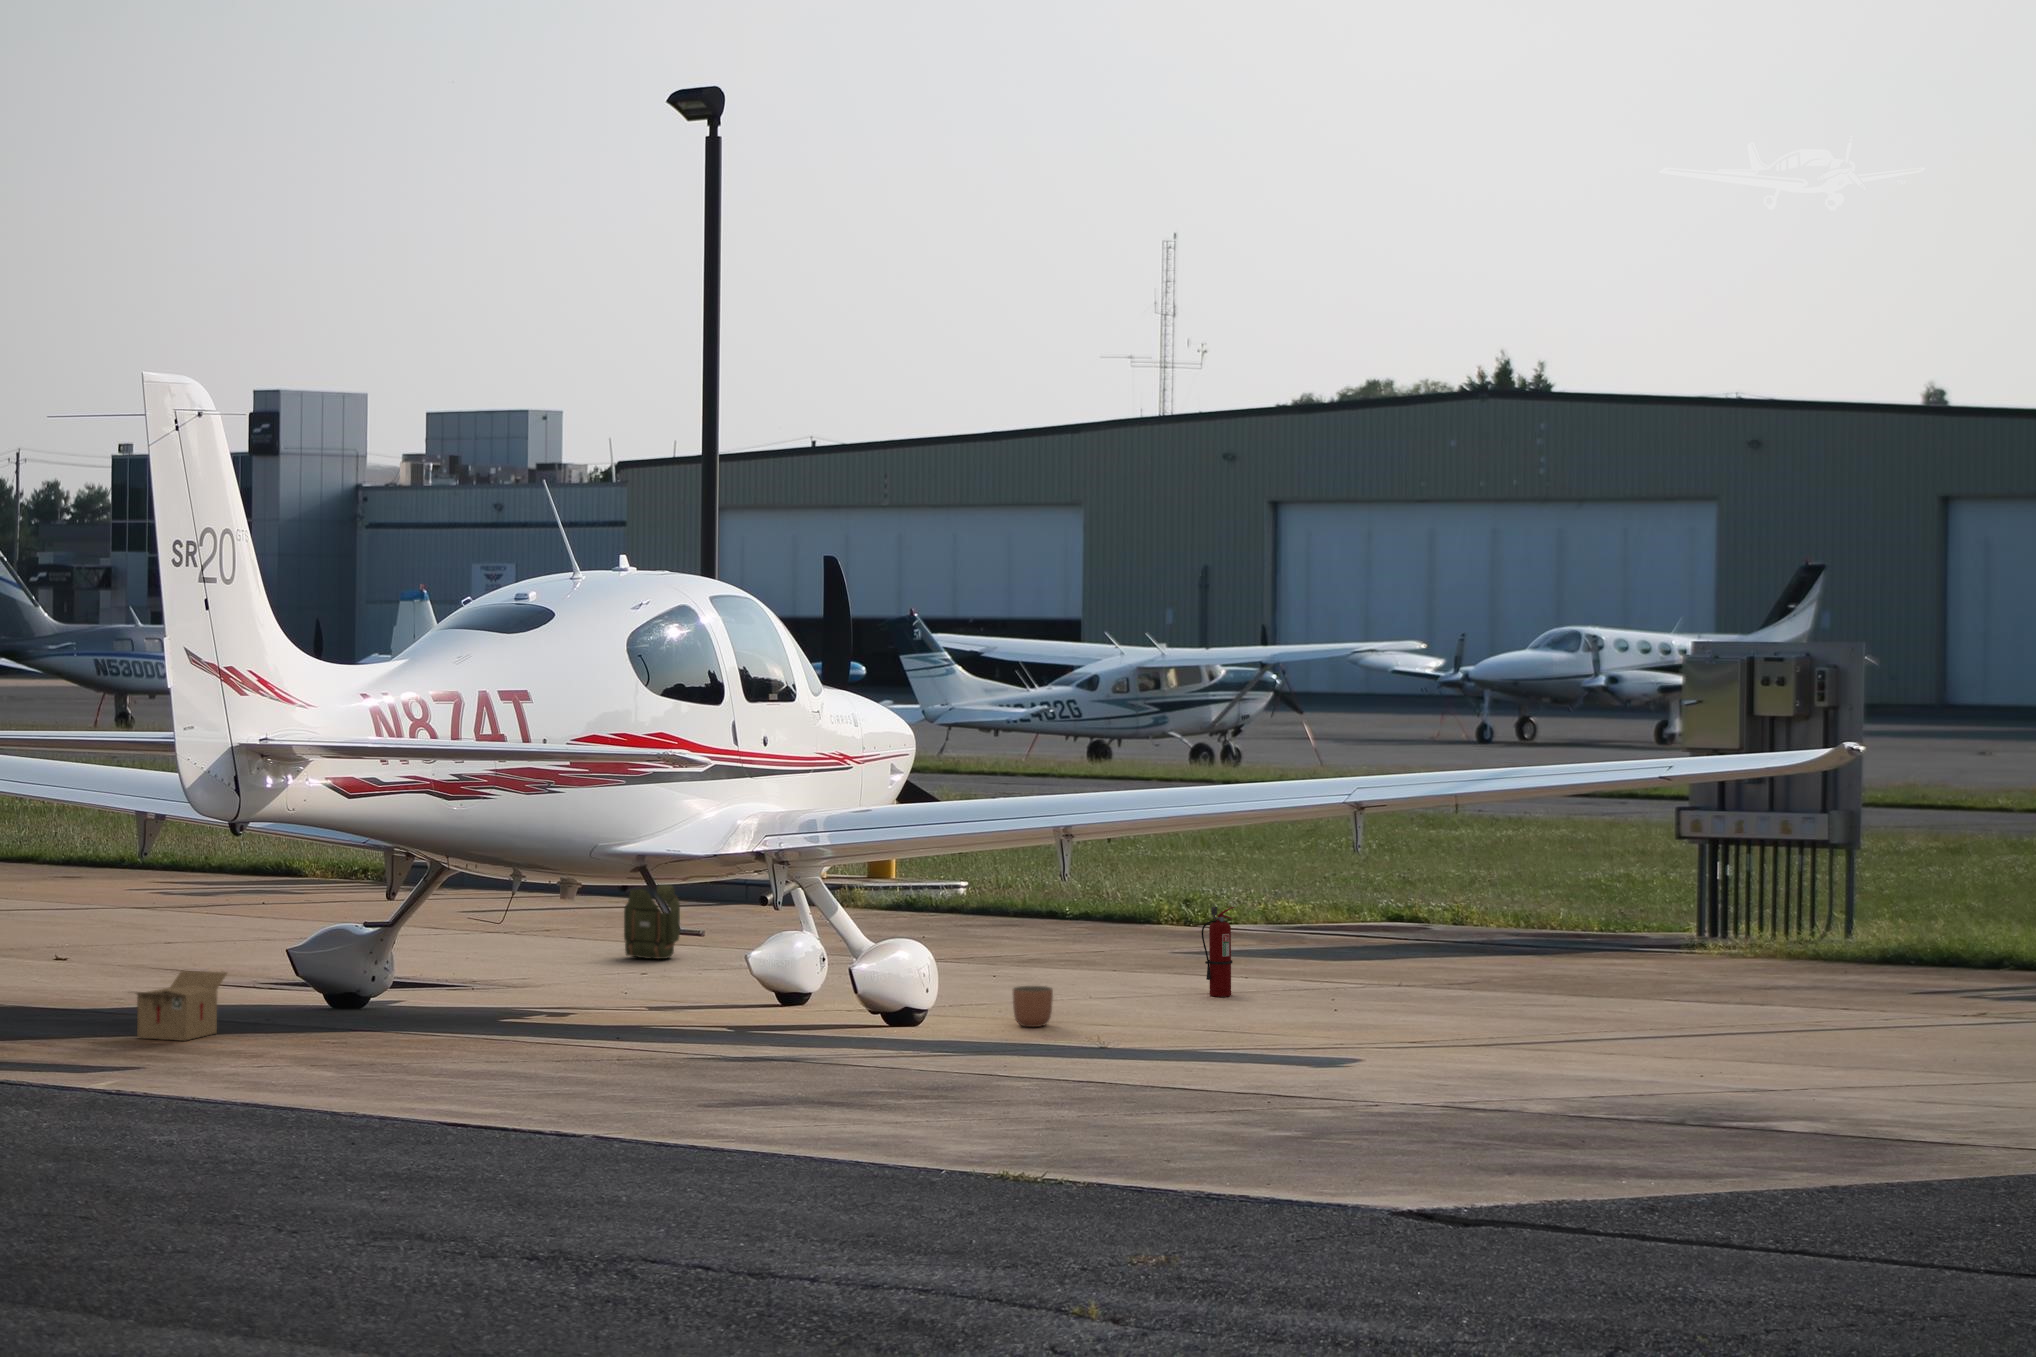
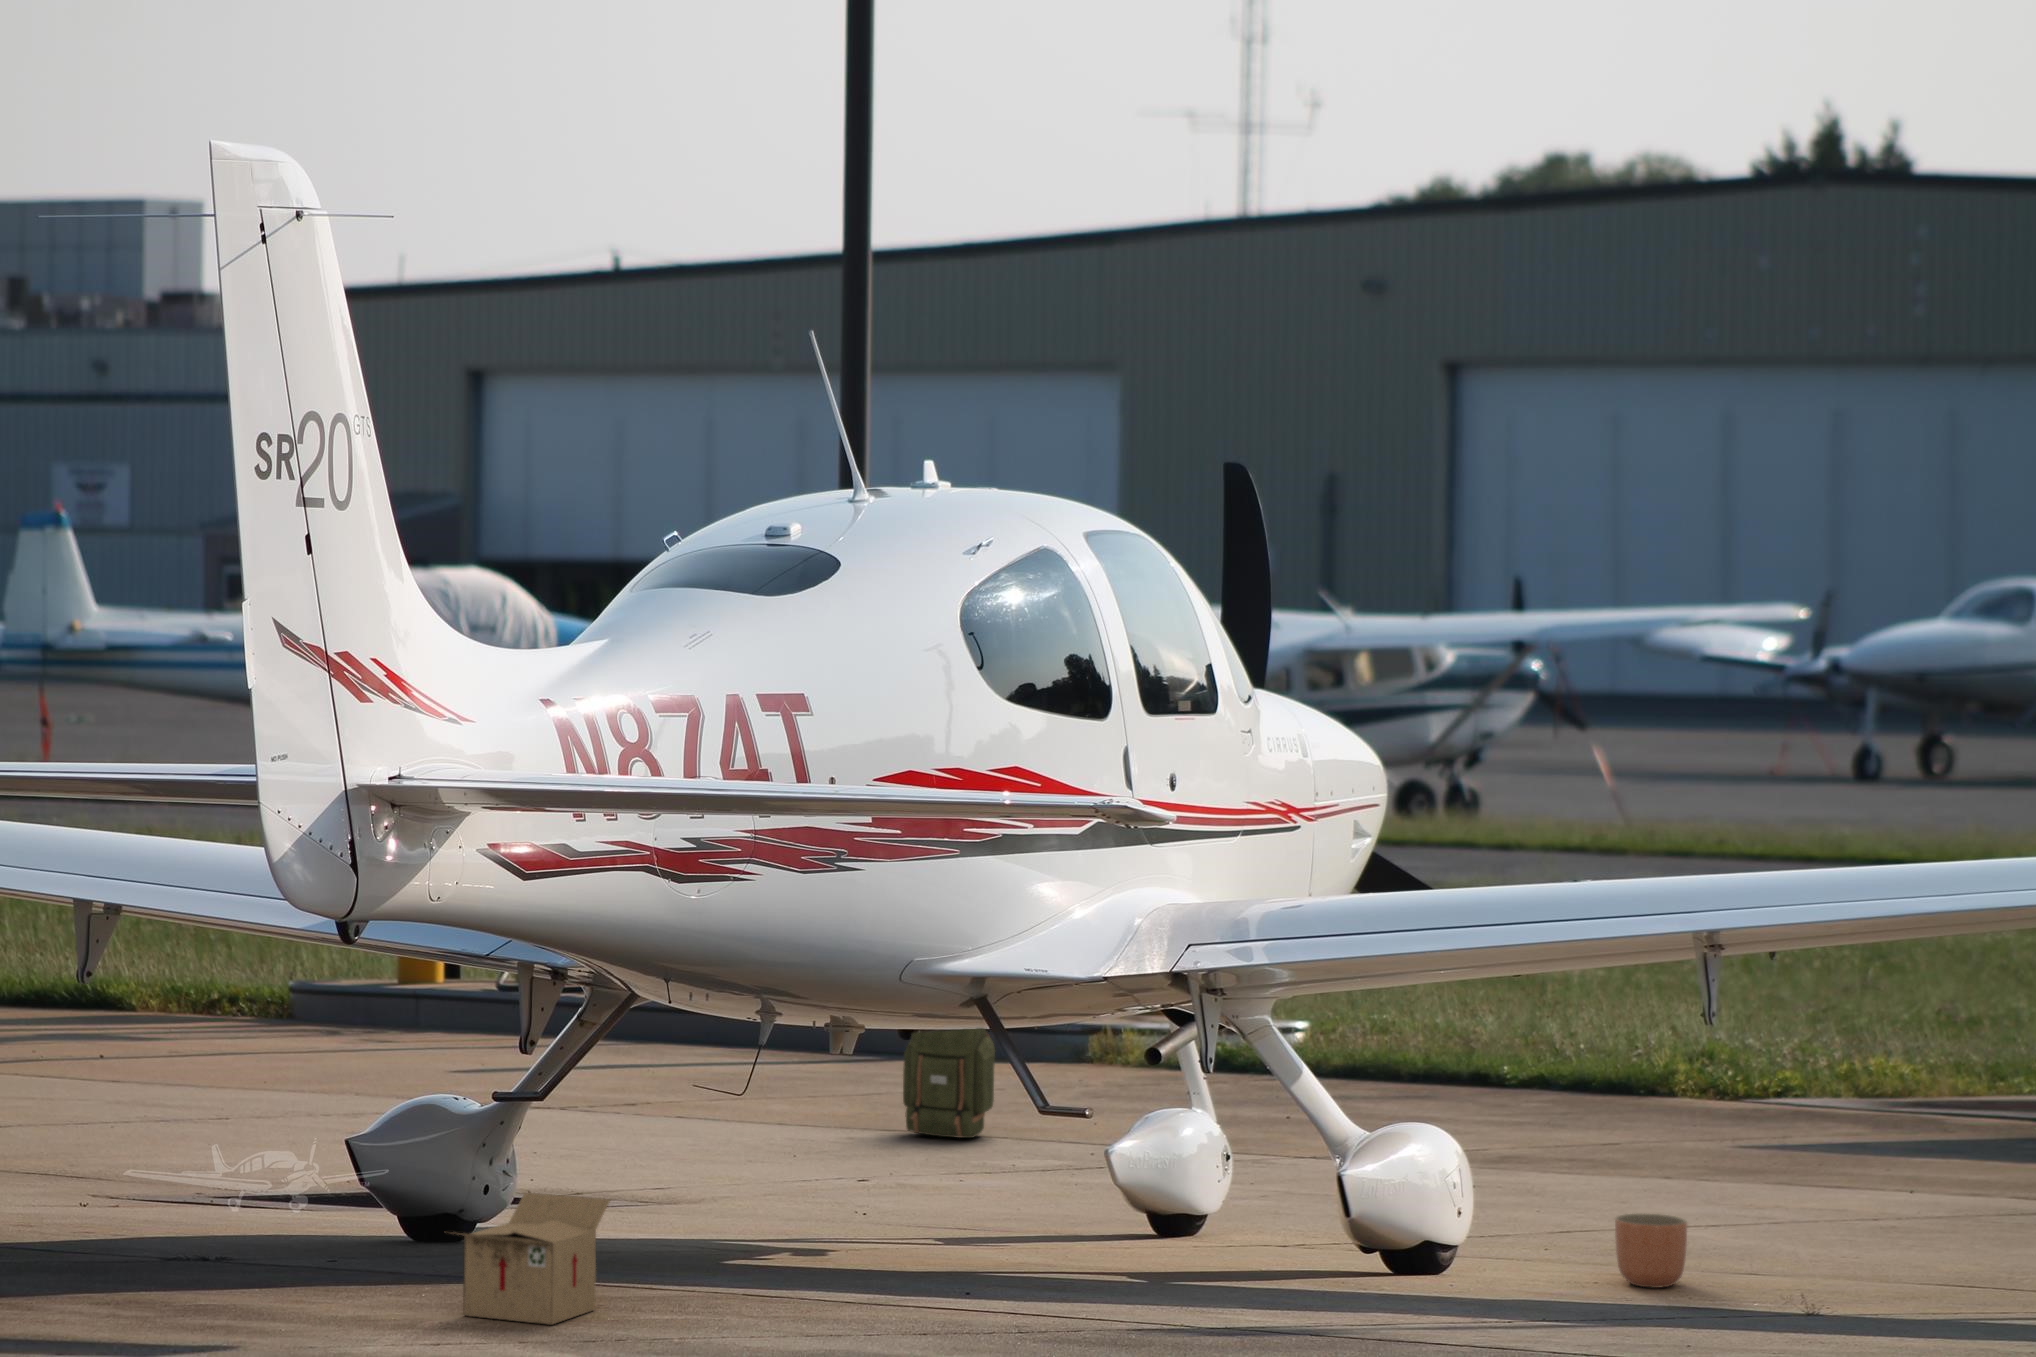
fire extinguisher: present [1202,907,1234,997] -> none [1928,1079,1986,1238]
cardboard box: present [136,971,227,1041] -> present [459,1193,610,1325]

